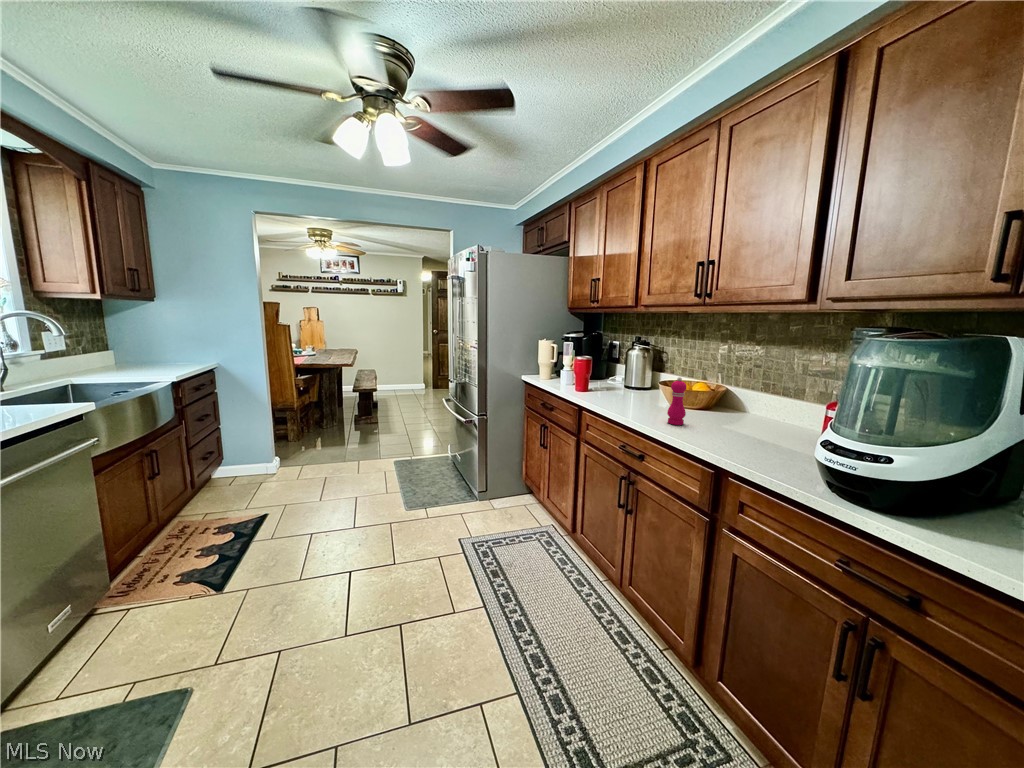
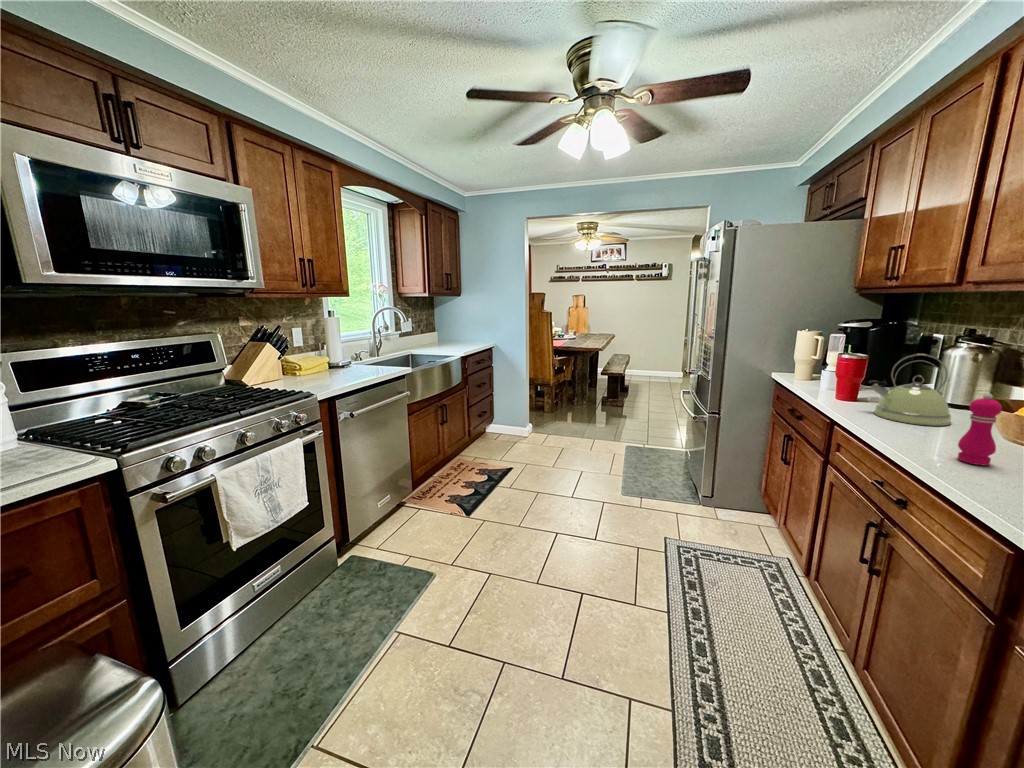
kettle: none [599,354,644,403] -> present [869,354,951,426]

